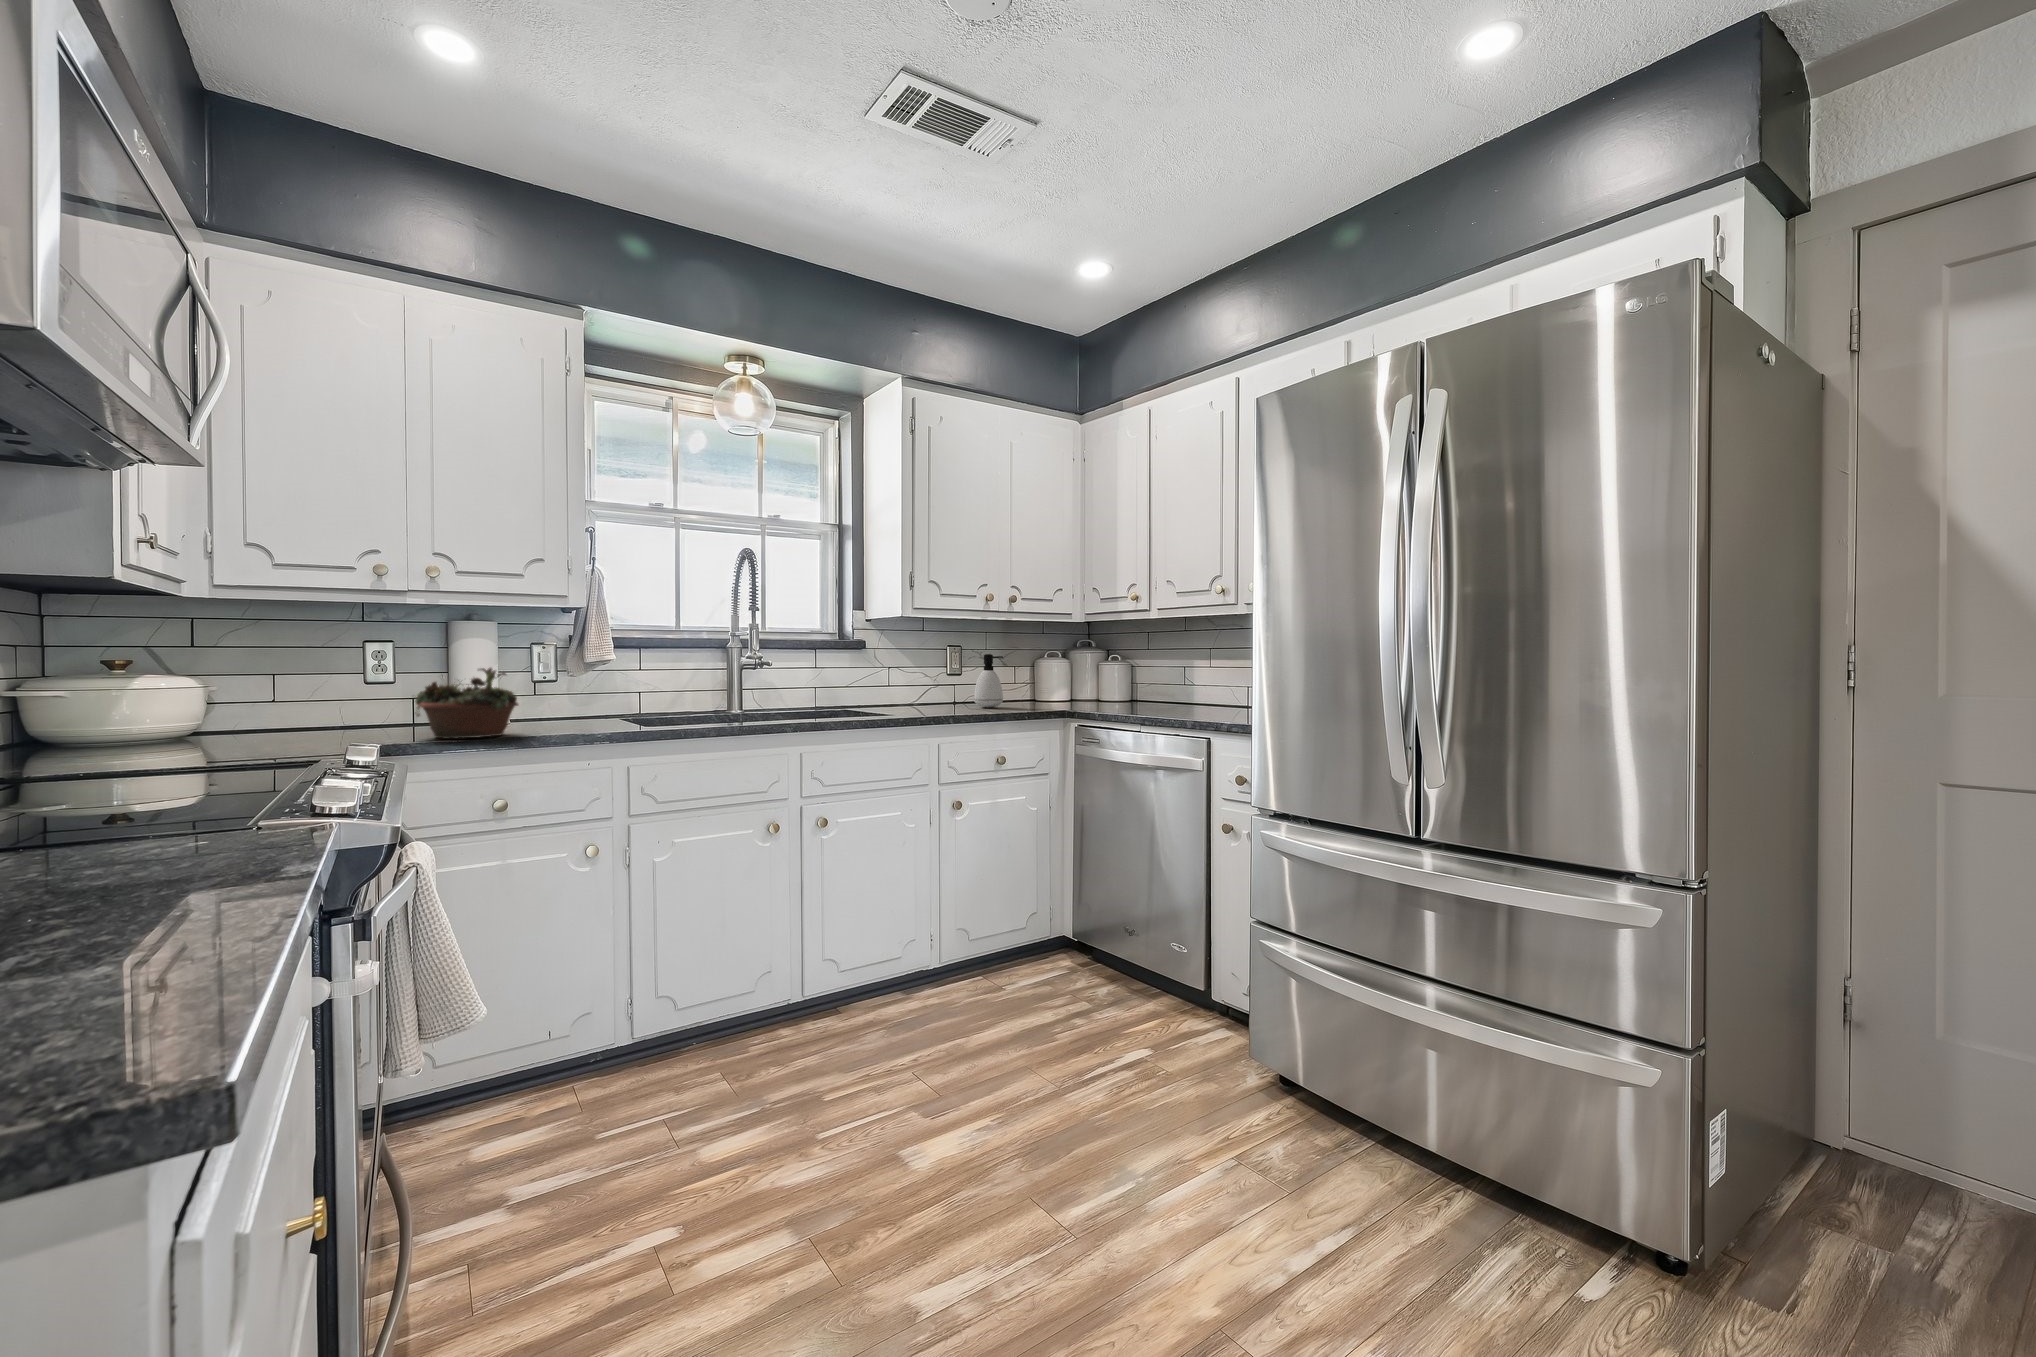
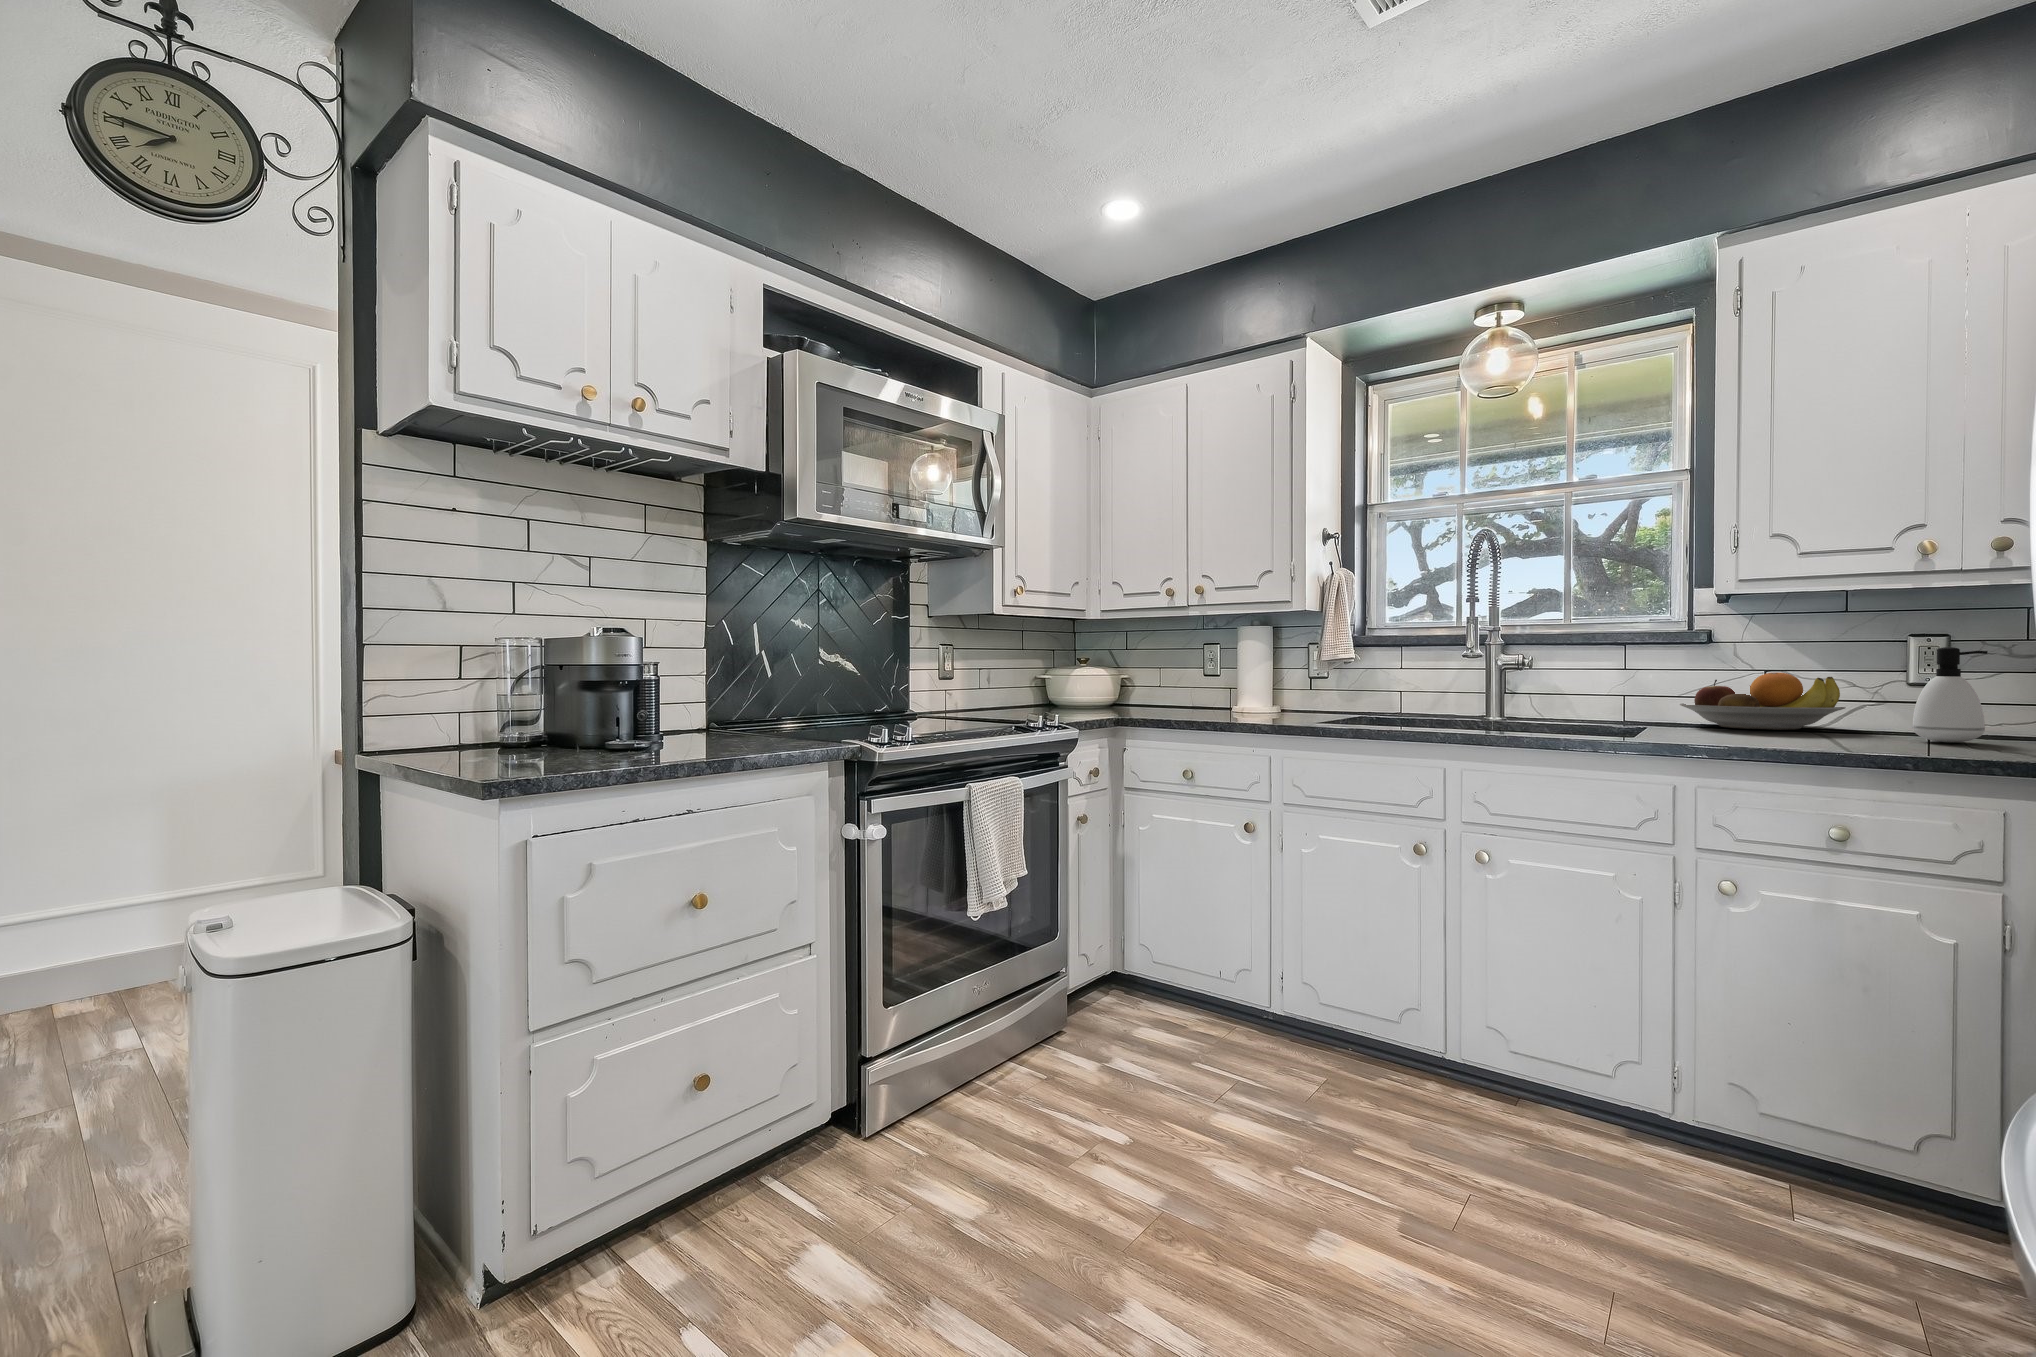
succulent planter: present [416,668,518,738] -> none [1153,665,1227,721]
fruit bowl: none [847,669,934,707] -> present [1680,673,1846,730]

